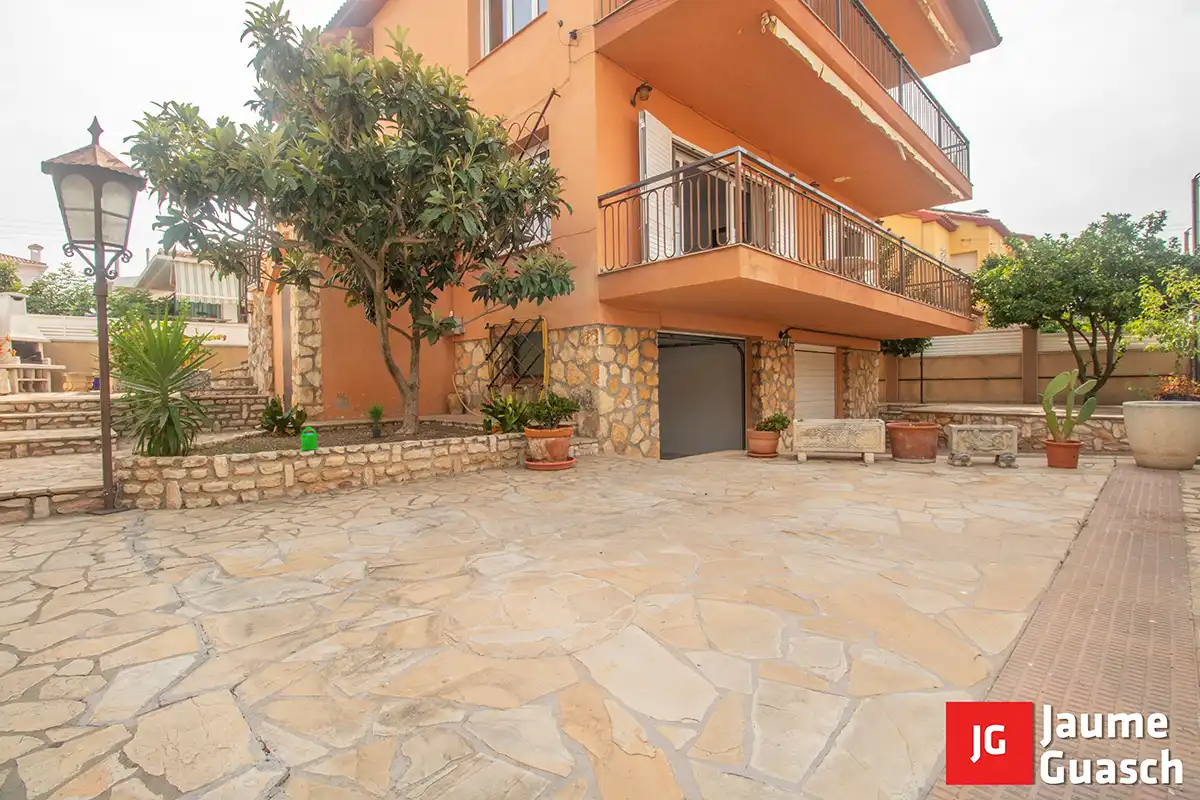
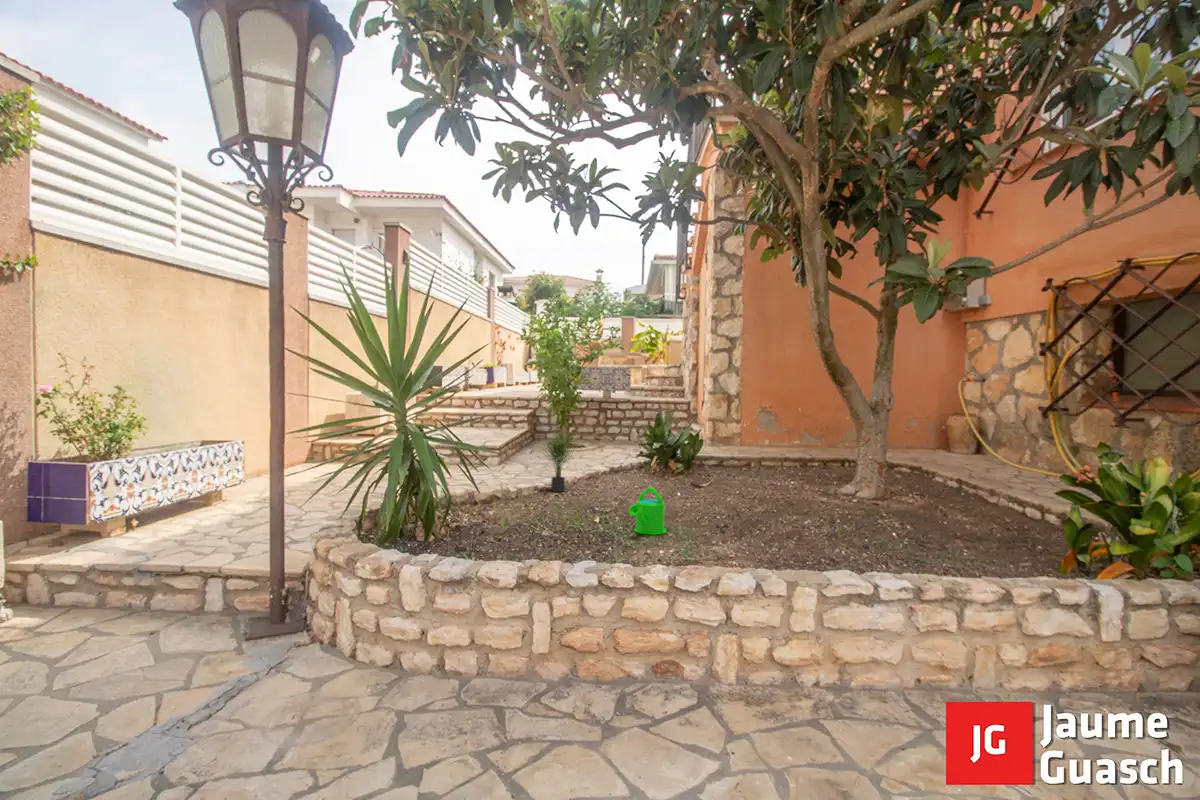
potted plant: present [365,404,384,437] -> present [543,430,573,492]

